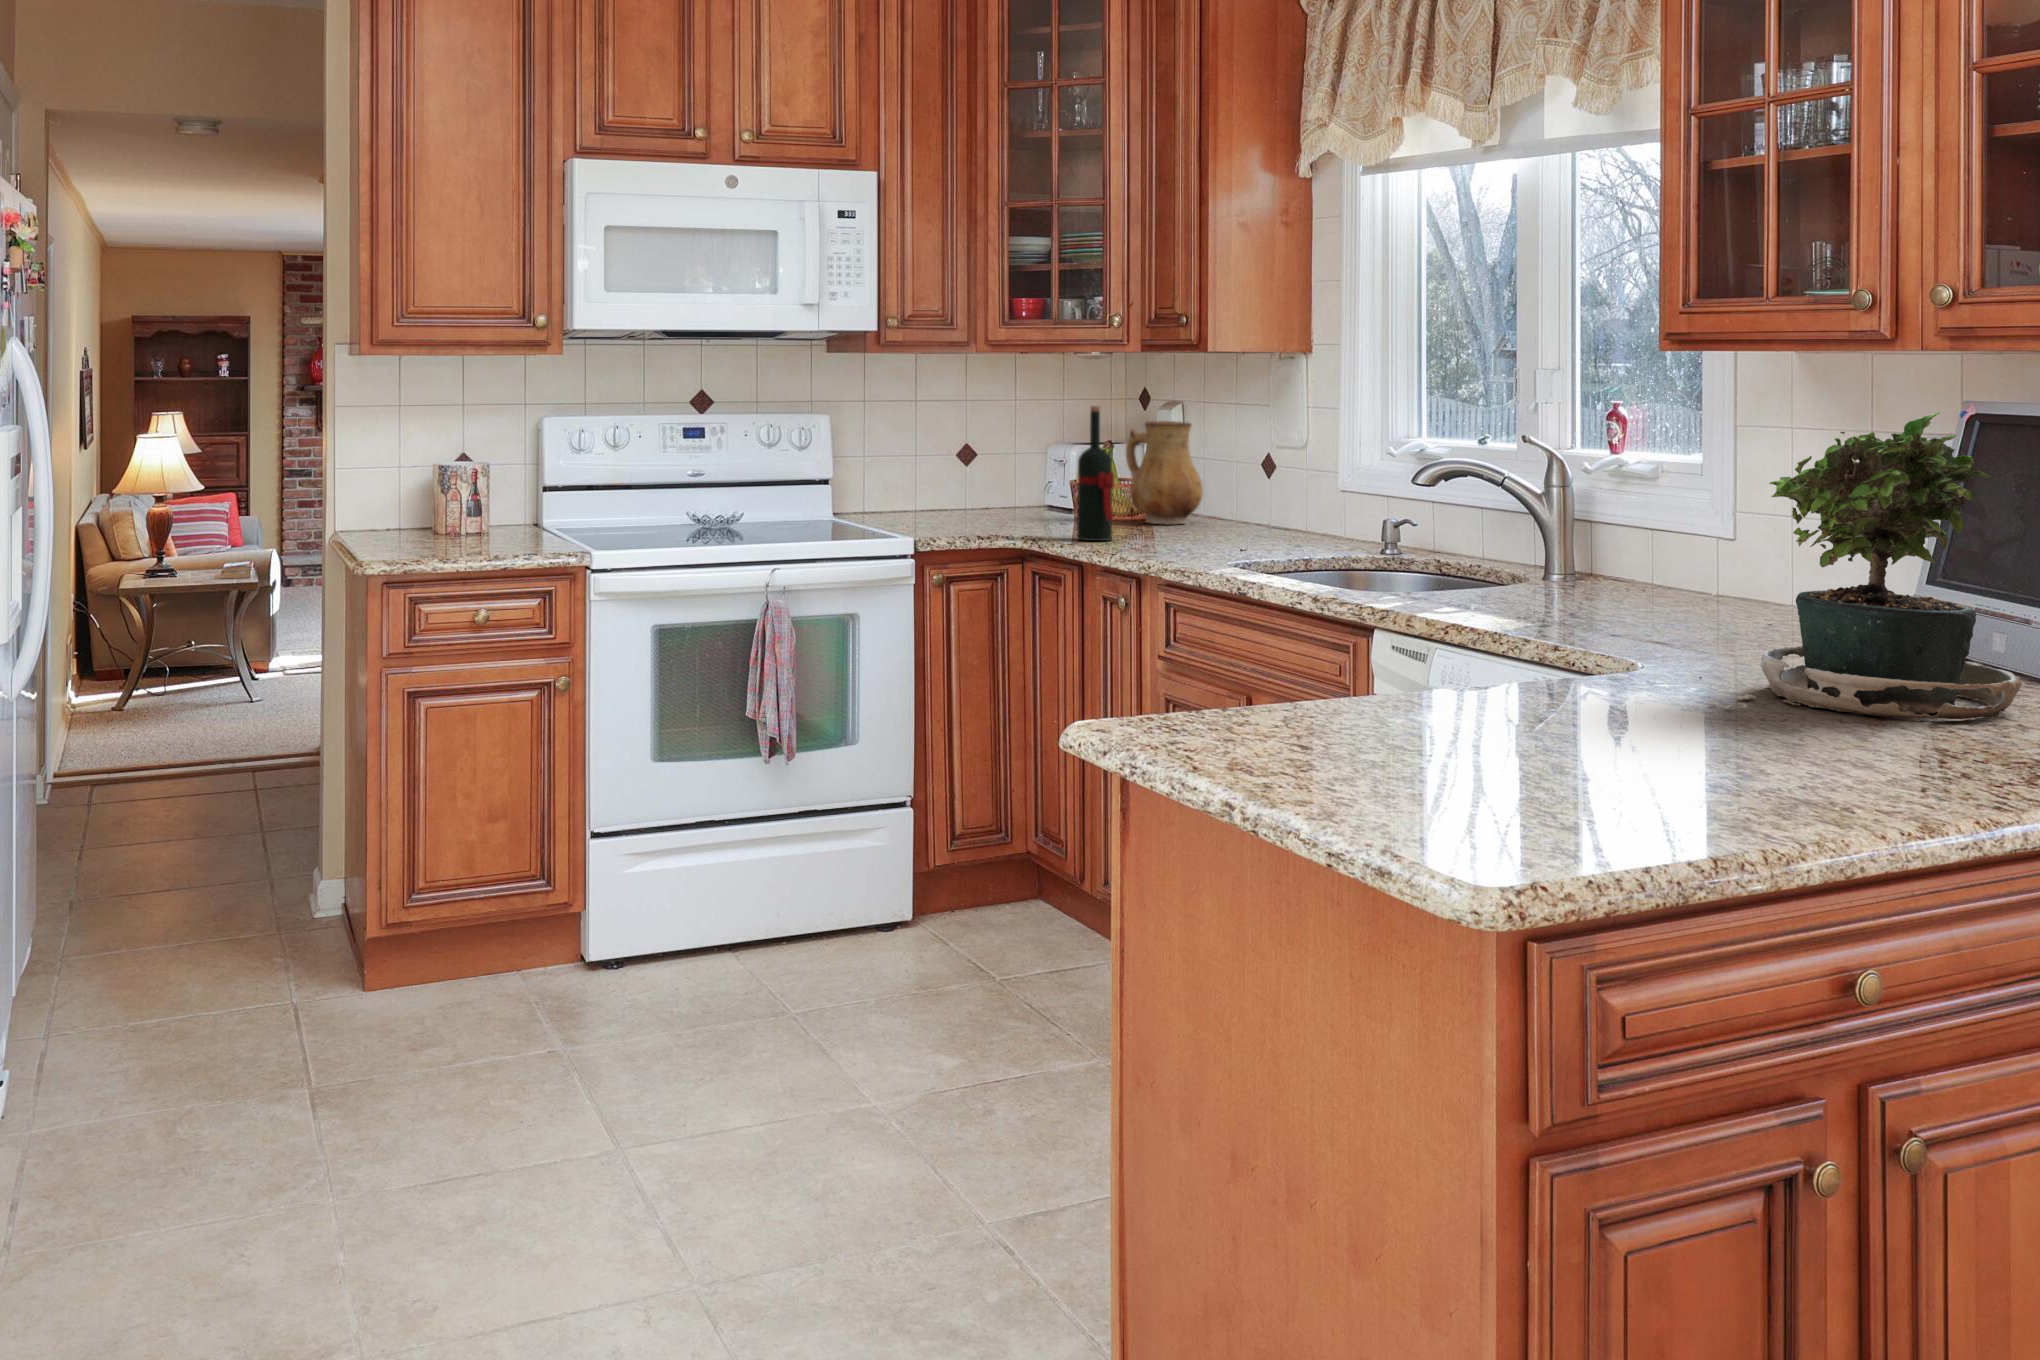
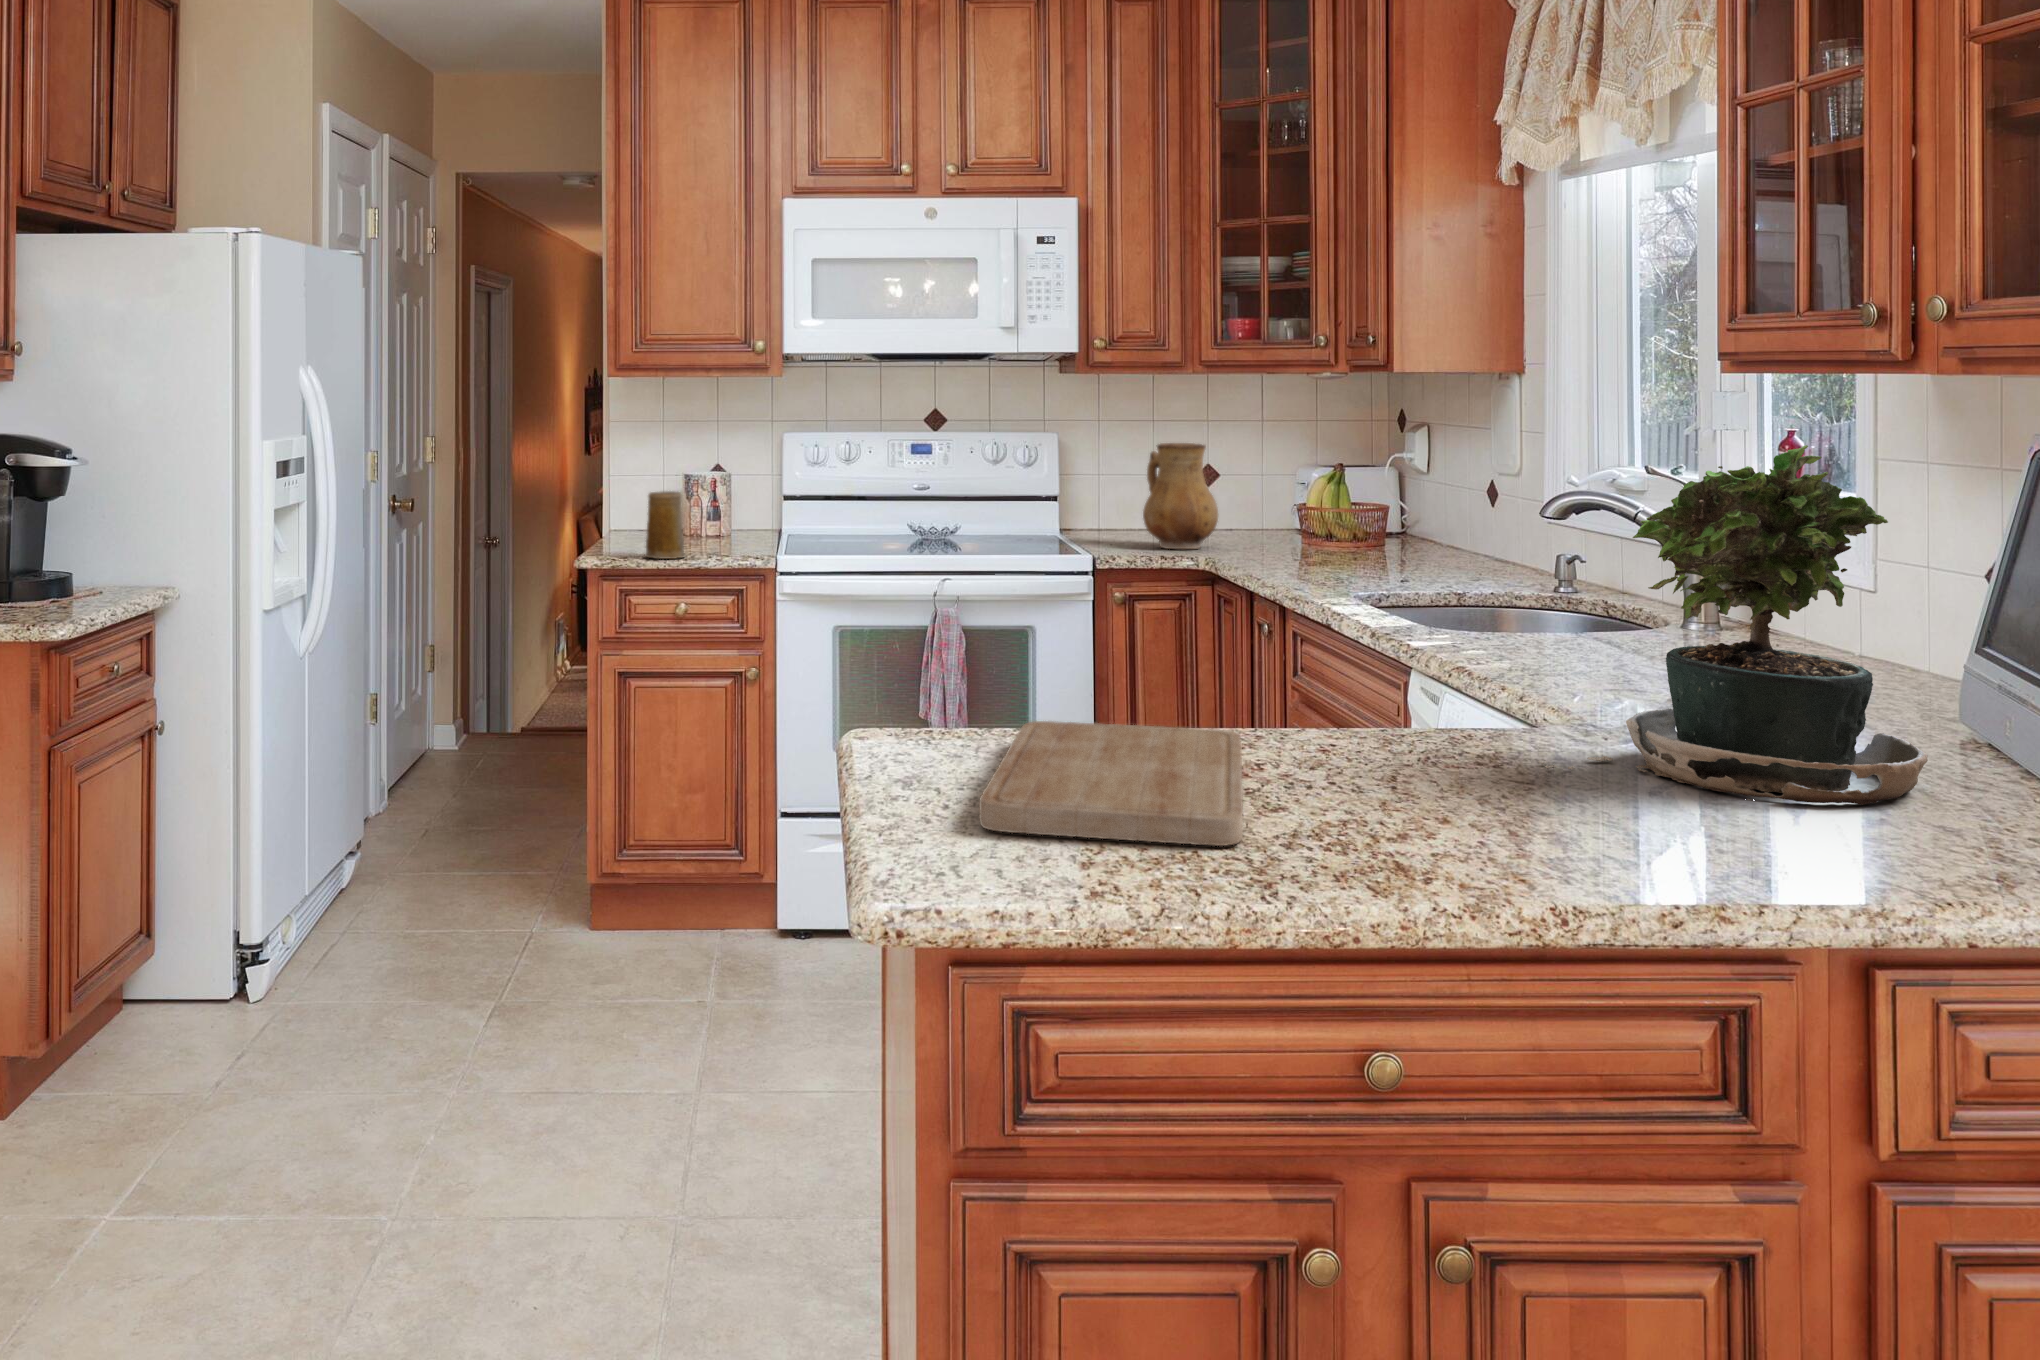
wine bottle: present [1077,406,1115,541] -> none [1258,426,1294,563]
ceramic pitcher: present [1126,421,1203,524] -> present [1143,443,1218,549]
mug: none [437,484,485,561] -> present [645,491,685,559]
cutting board: none [1274,695,1653,806] -> present [979,721,1243,846]

